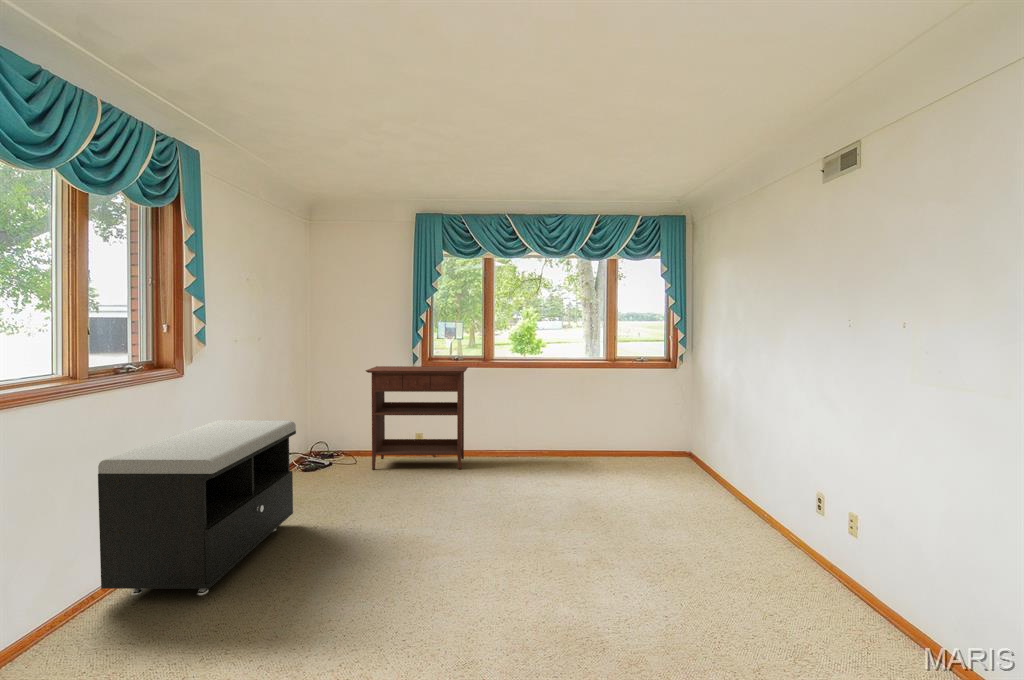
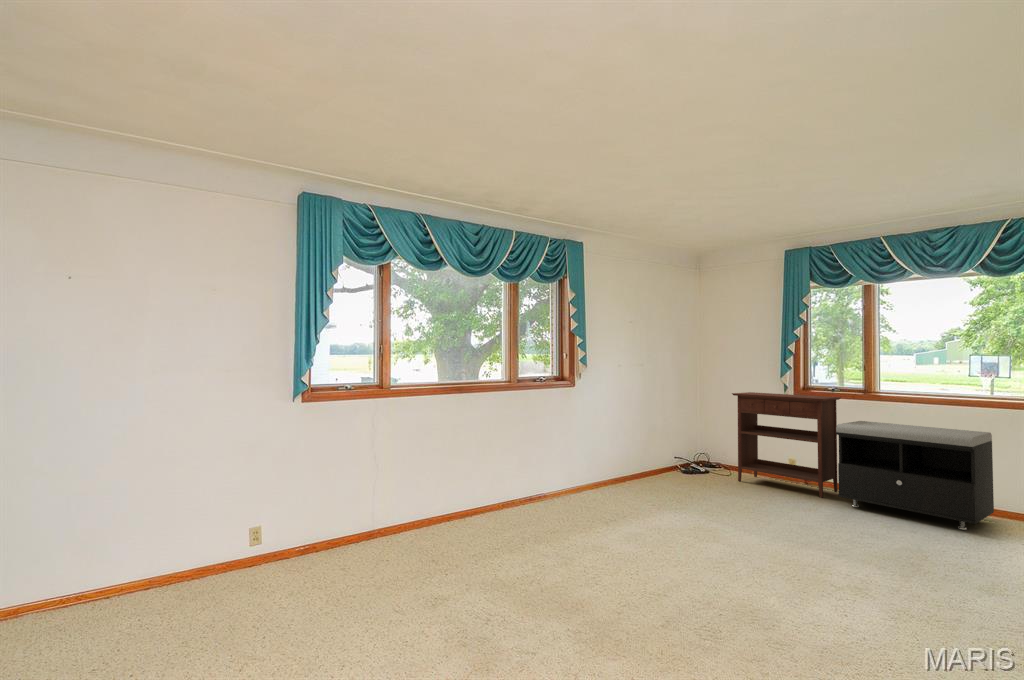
storage bench: present [98,420,296,596] -> present [836,421,994,530]

